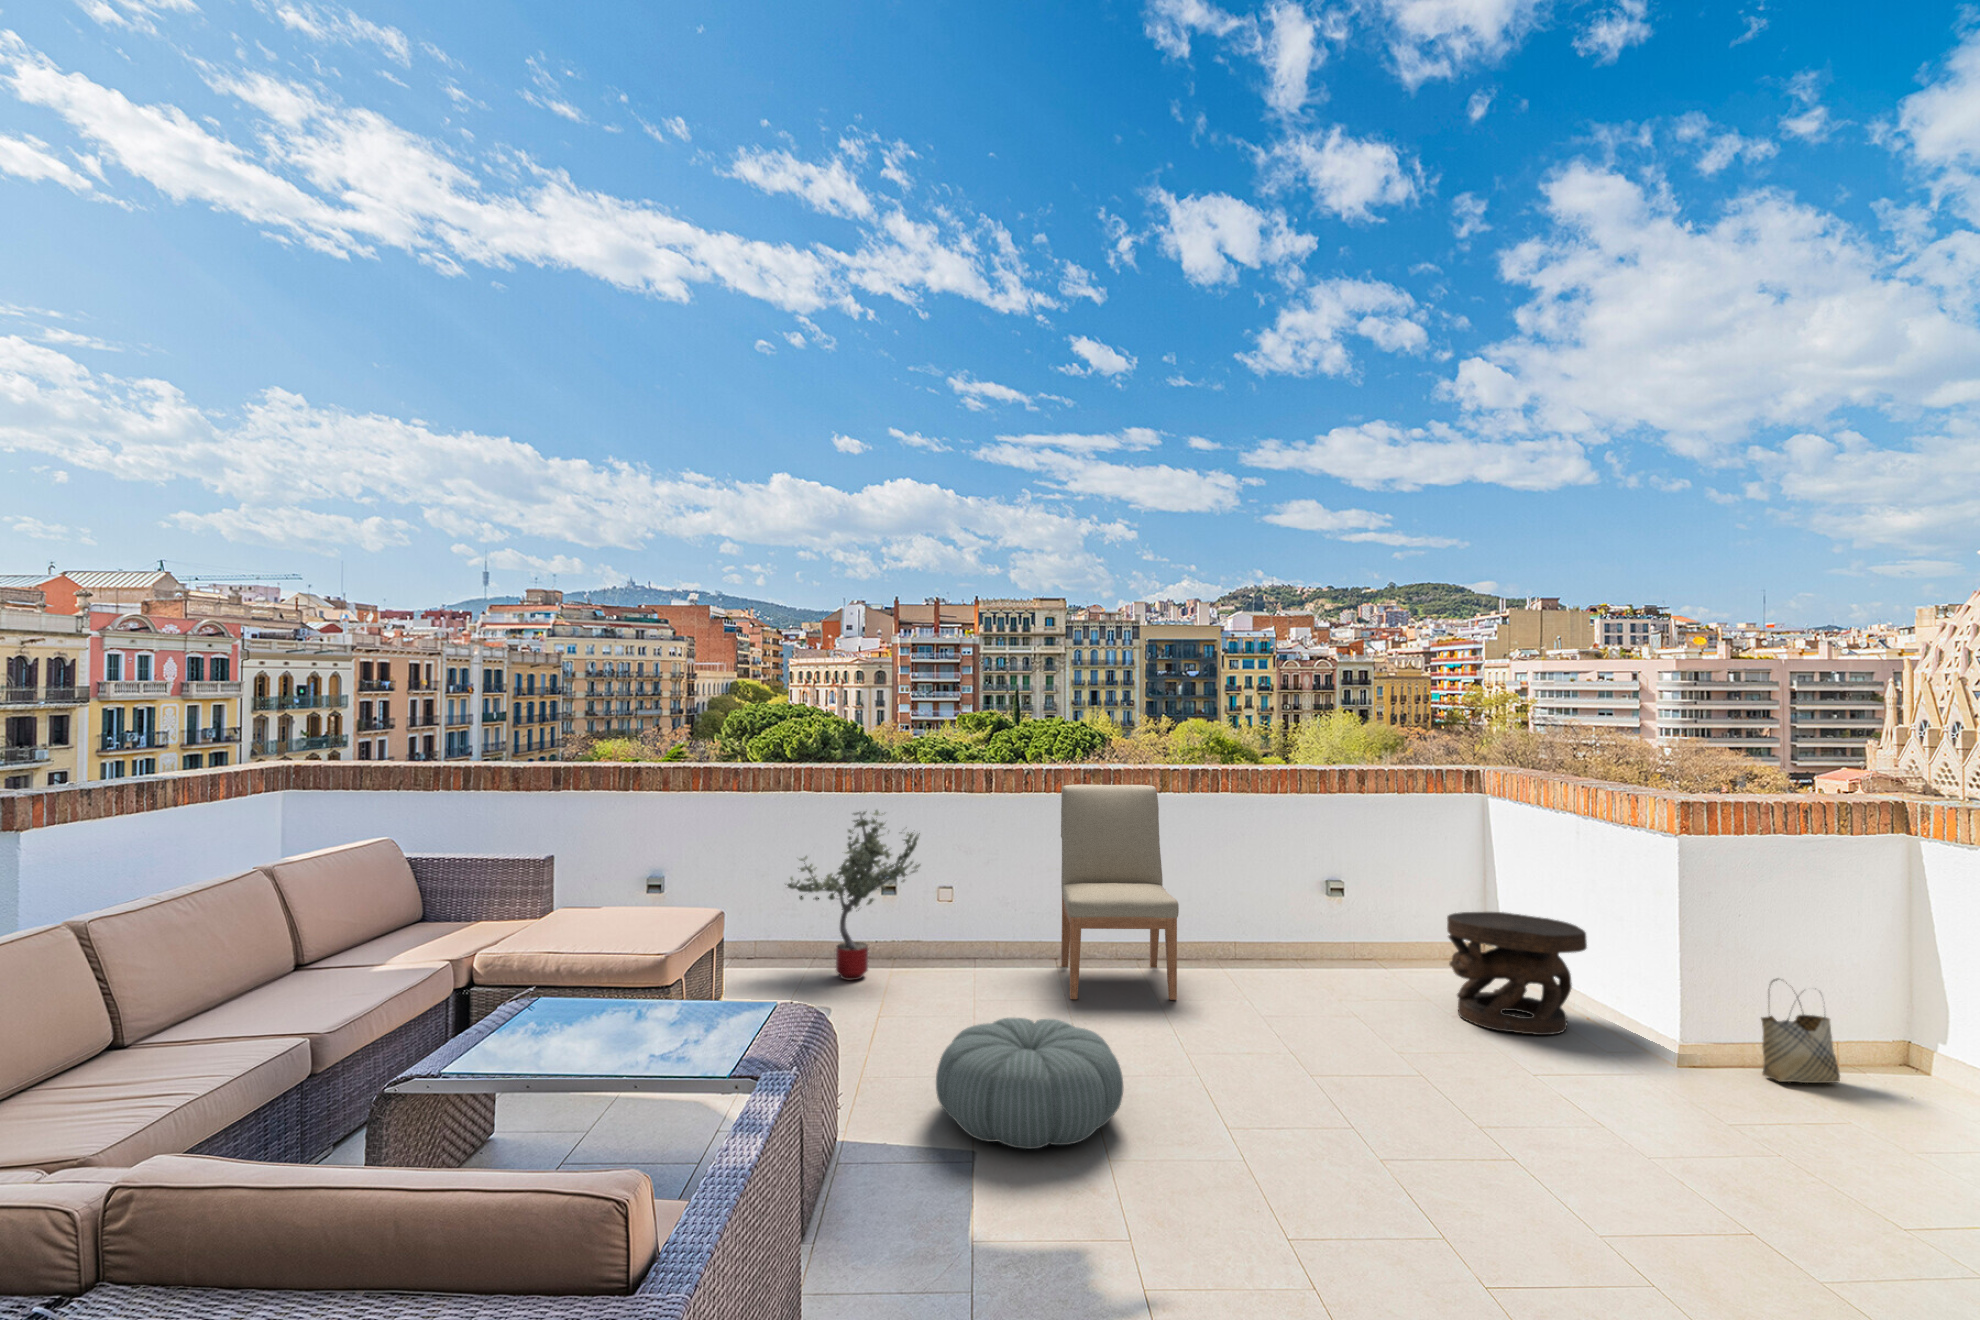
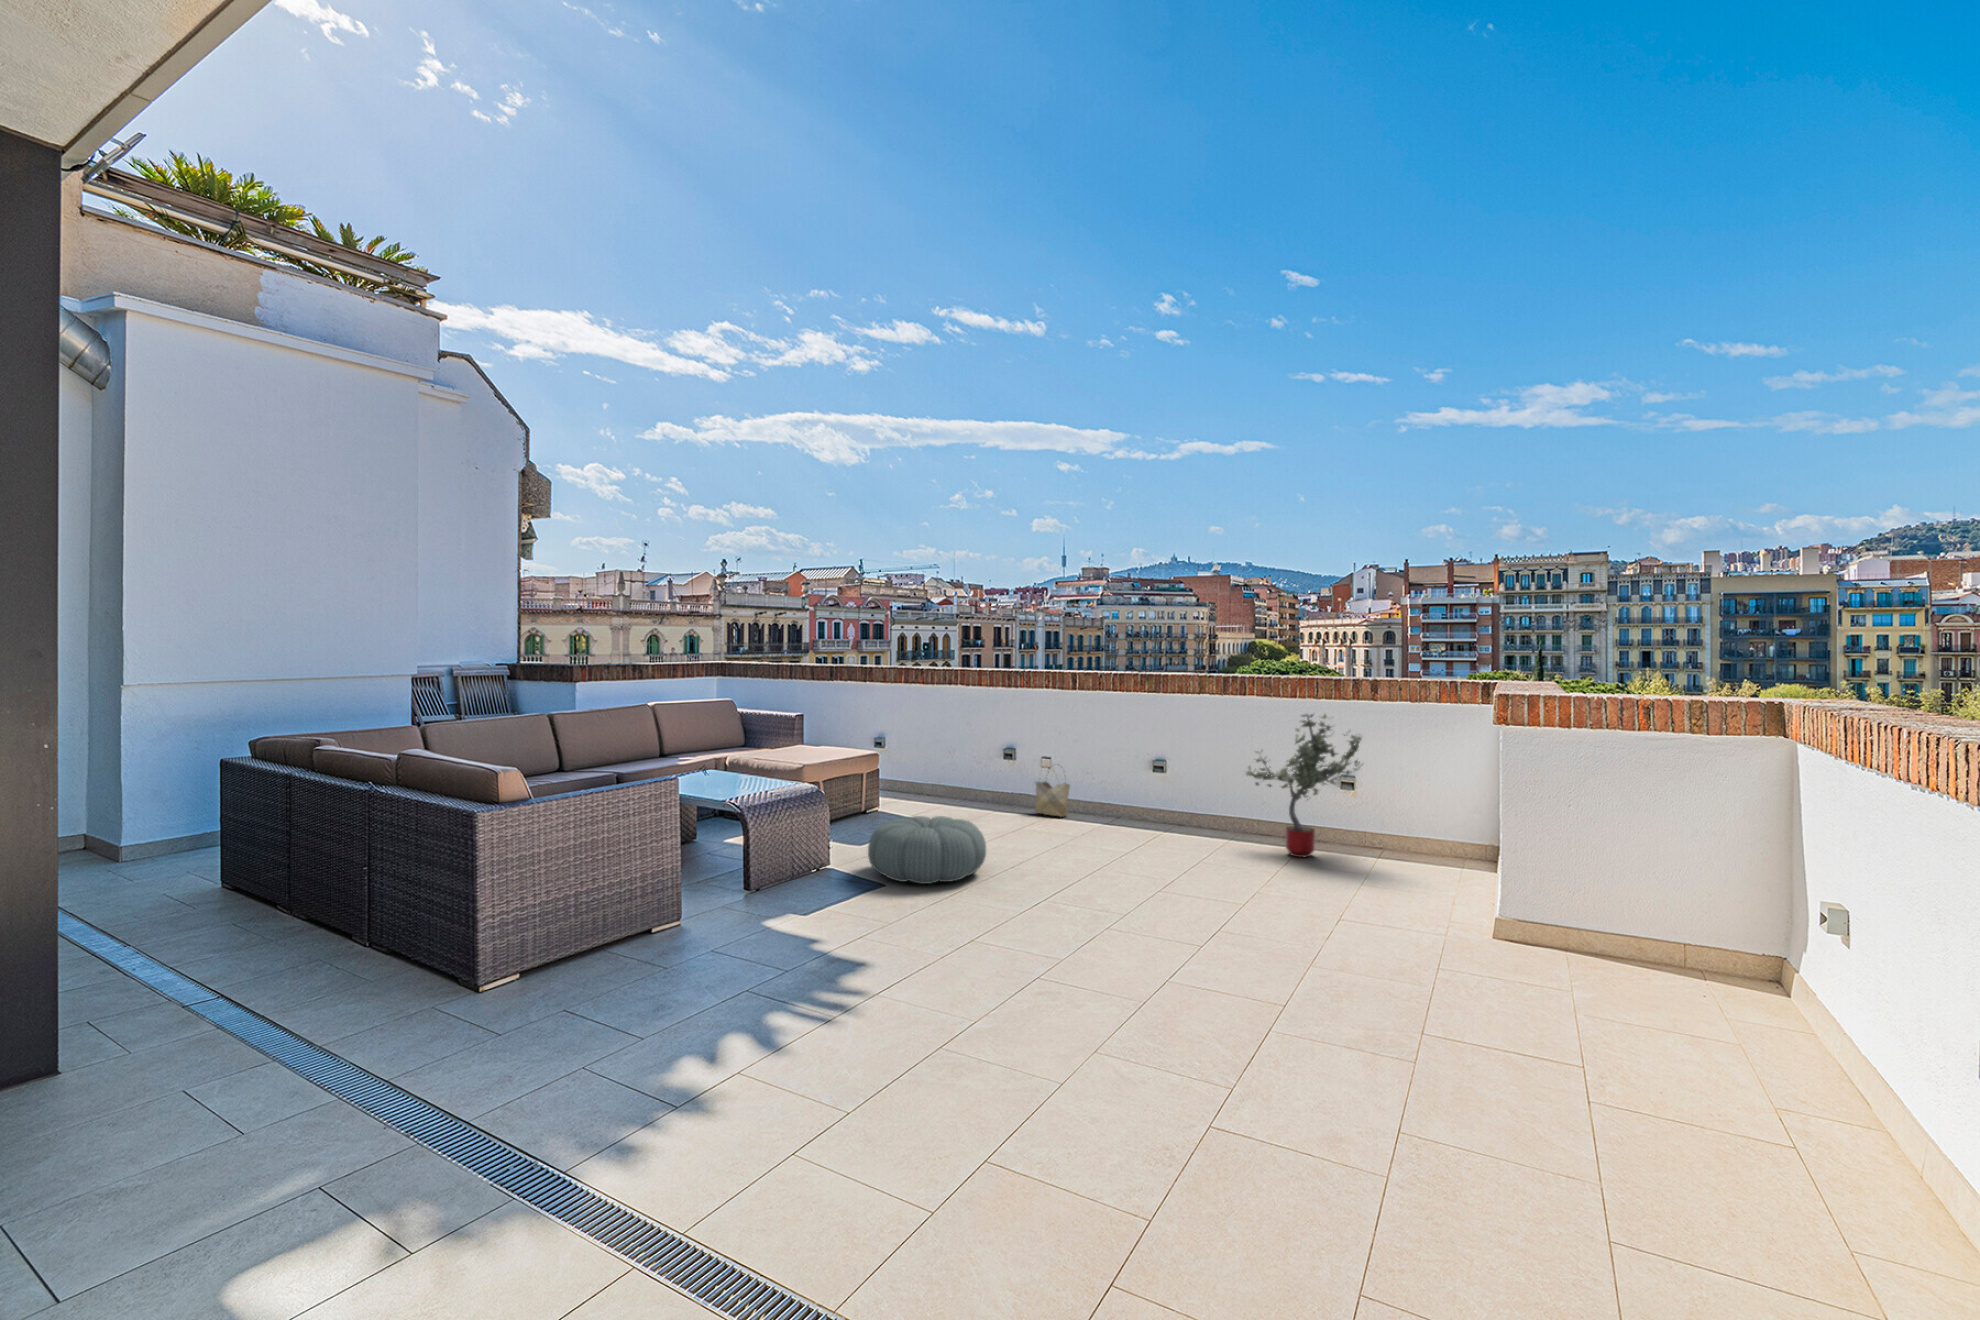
chair: present [1061,784,1179,1000] -> none [1076,685,1187,847]
potted tree: present [787,810,920,980] -> present [1246,714,1361,857]
side table: present [1447,912,1587,1035] -> none [1345,800,1476,908]
woven basket: present [1761,979,1840,1083] -> present [1035,781,1070,817]

